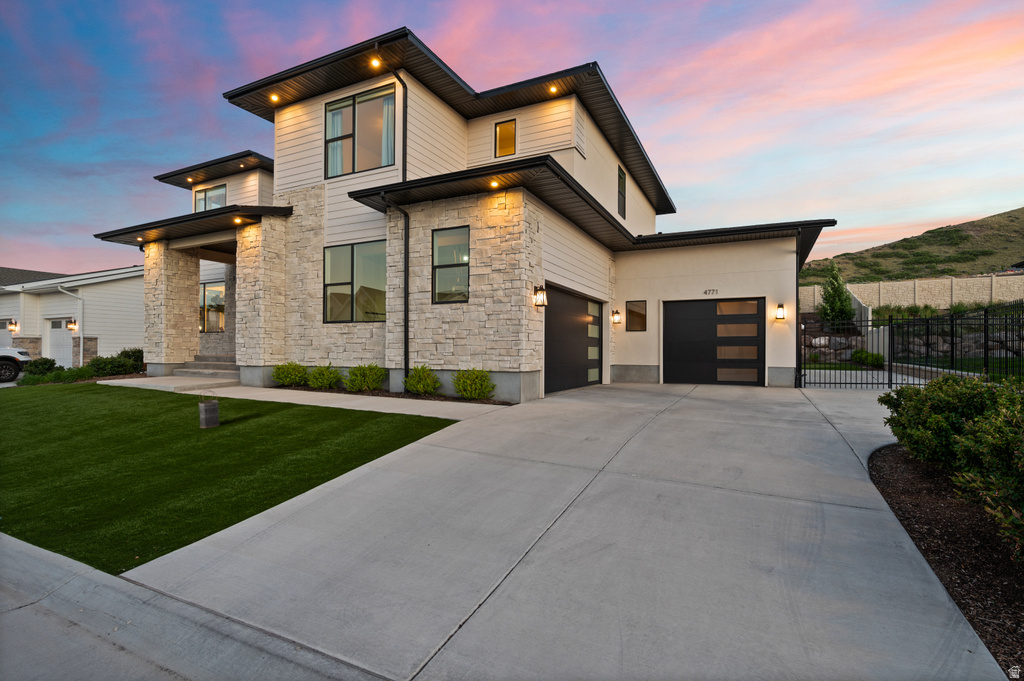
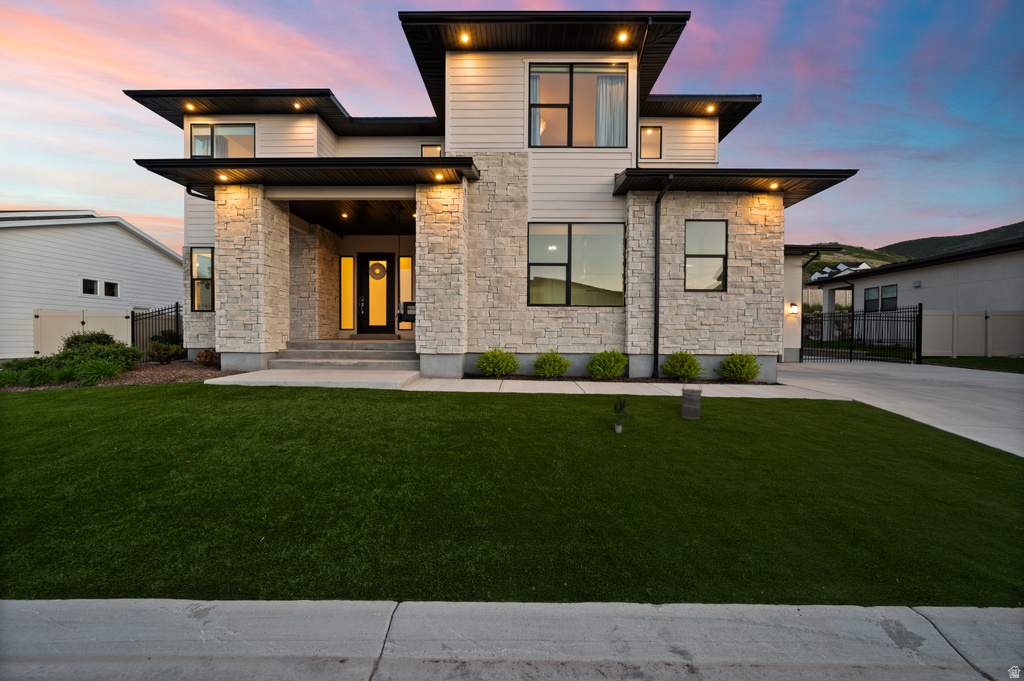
potted plant: none [93,400,125,431] -> present [612,396,633,433]

